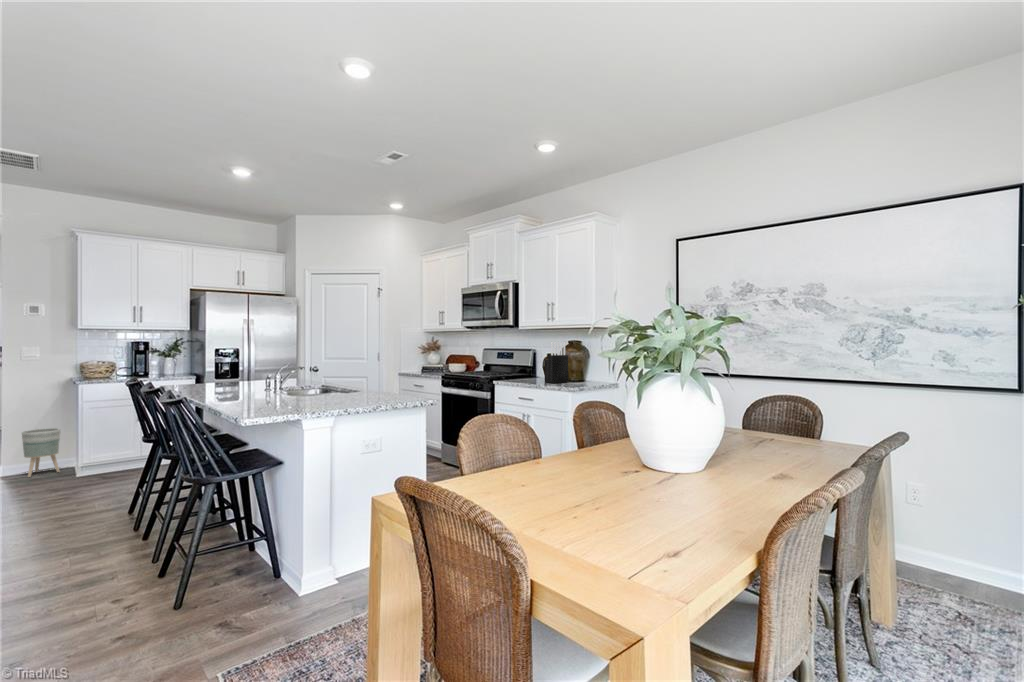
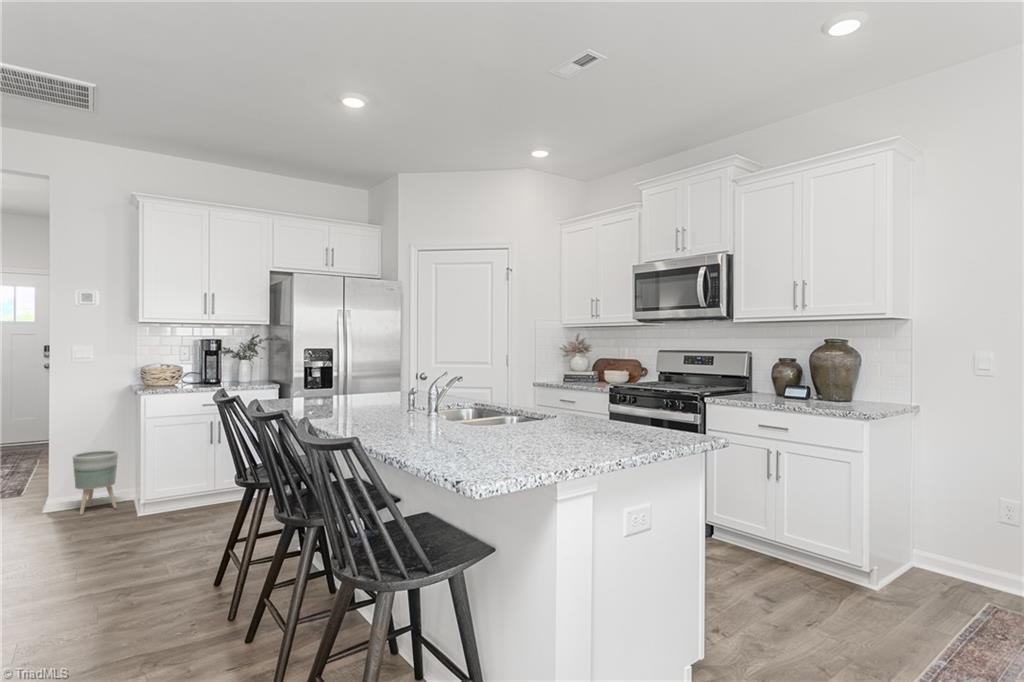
knife block: present [545,341,568,383] -> none [797,340,834,405]

